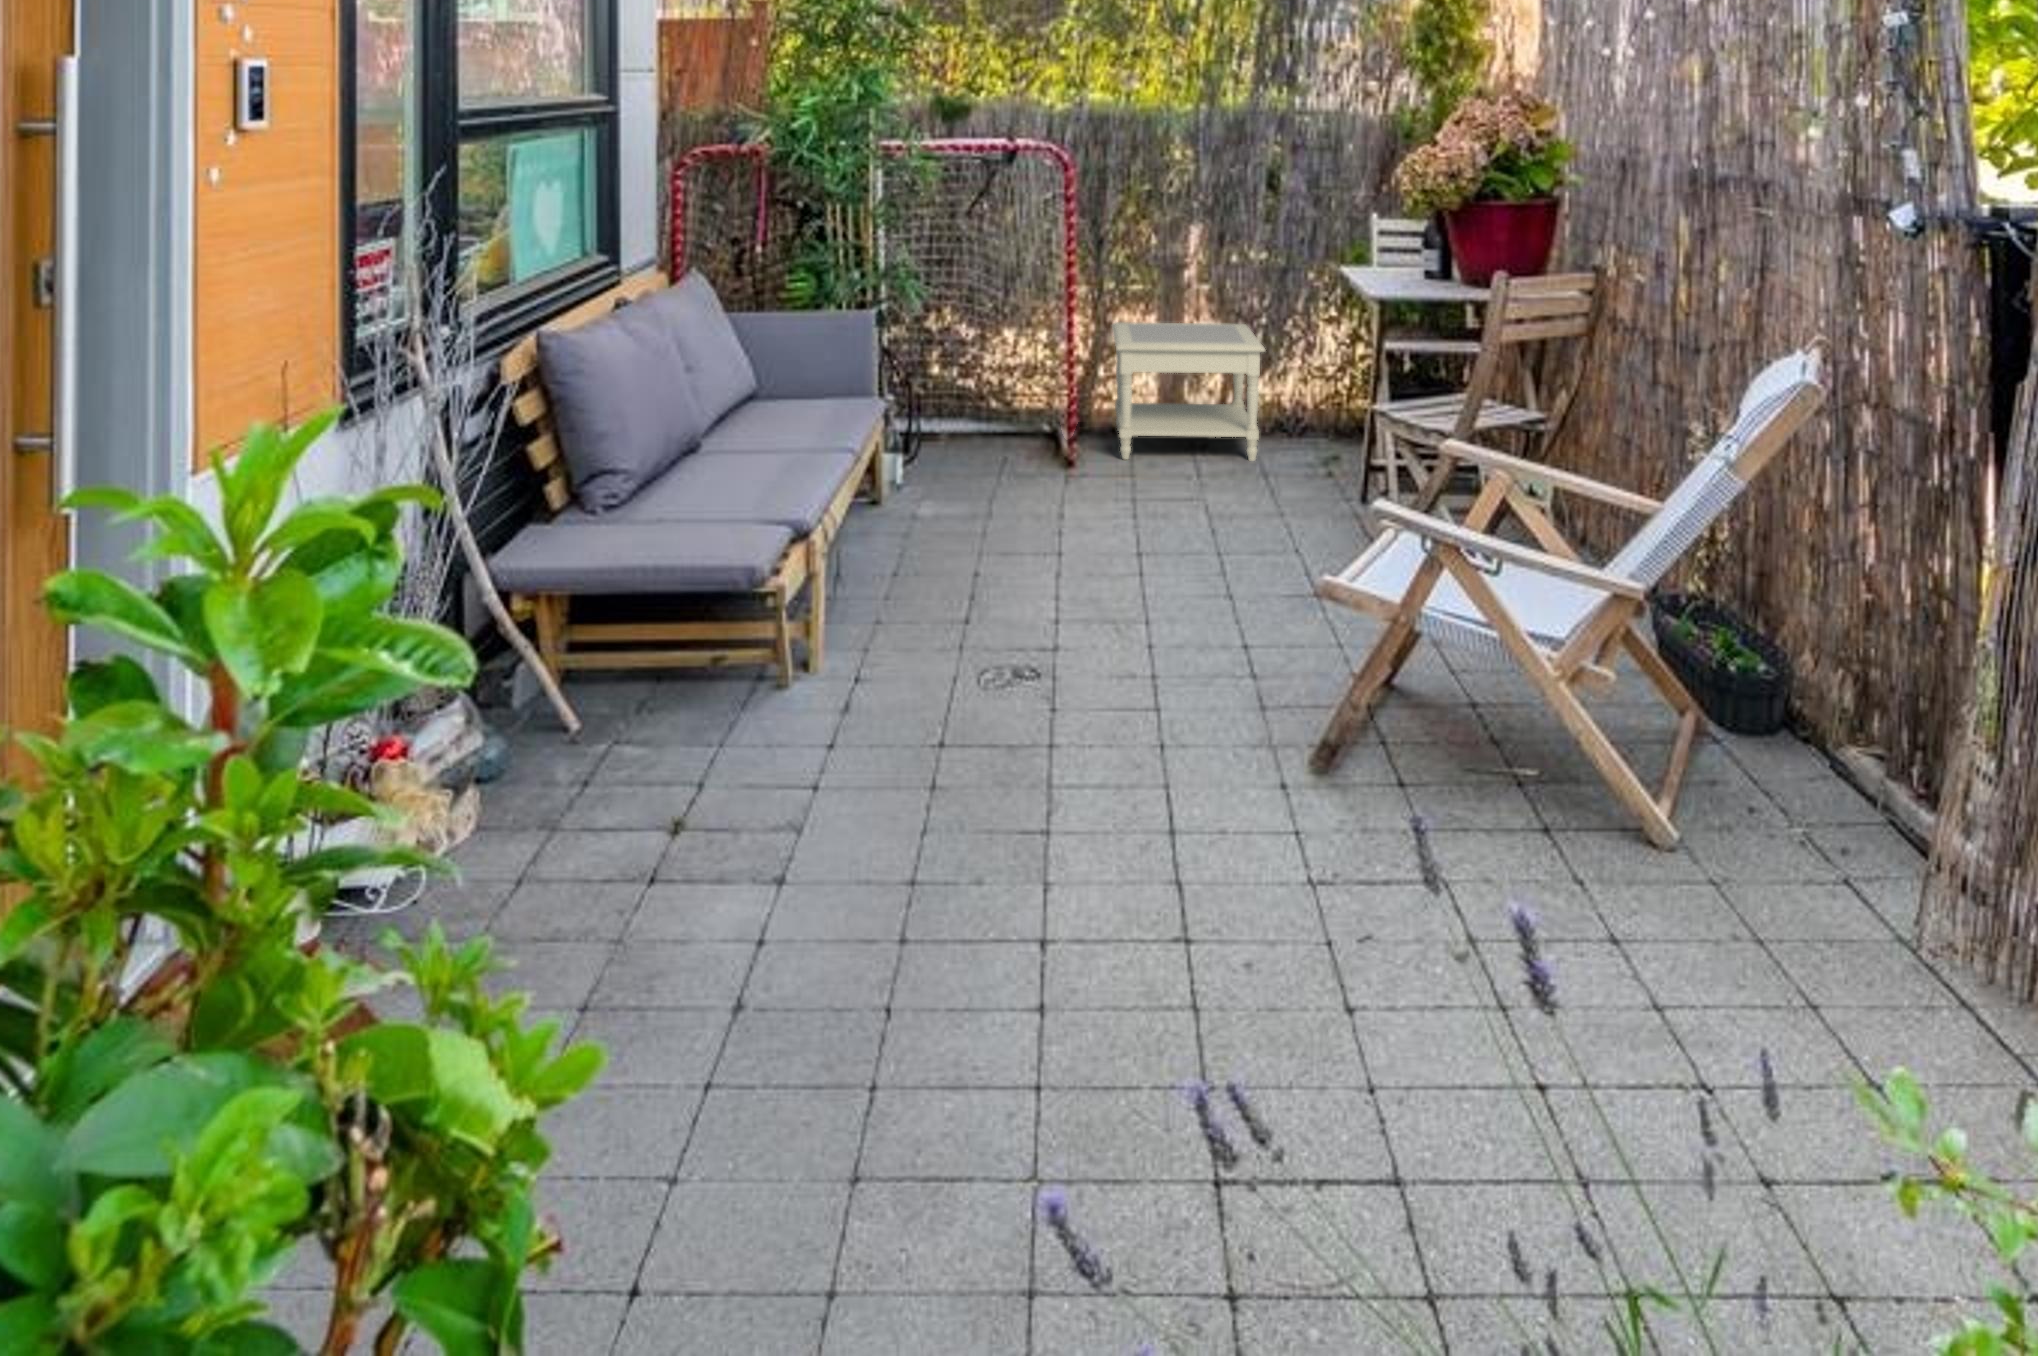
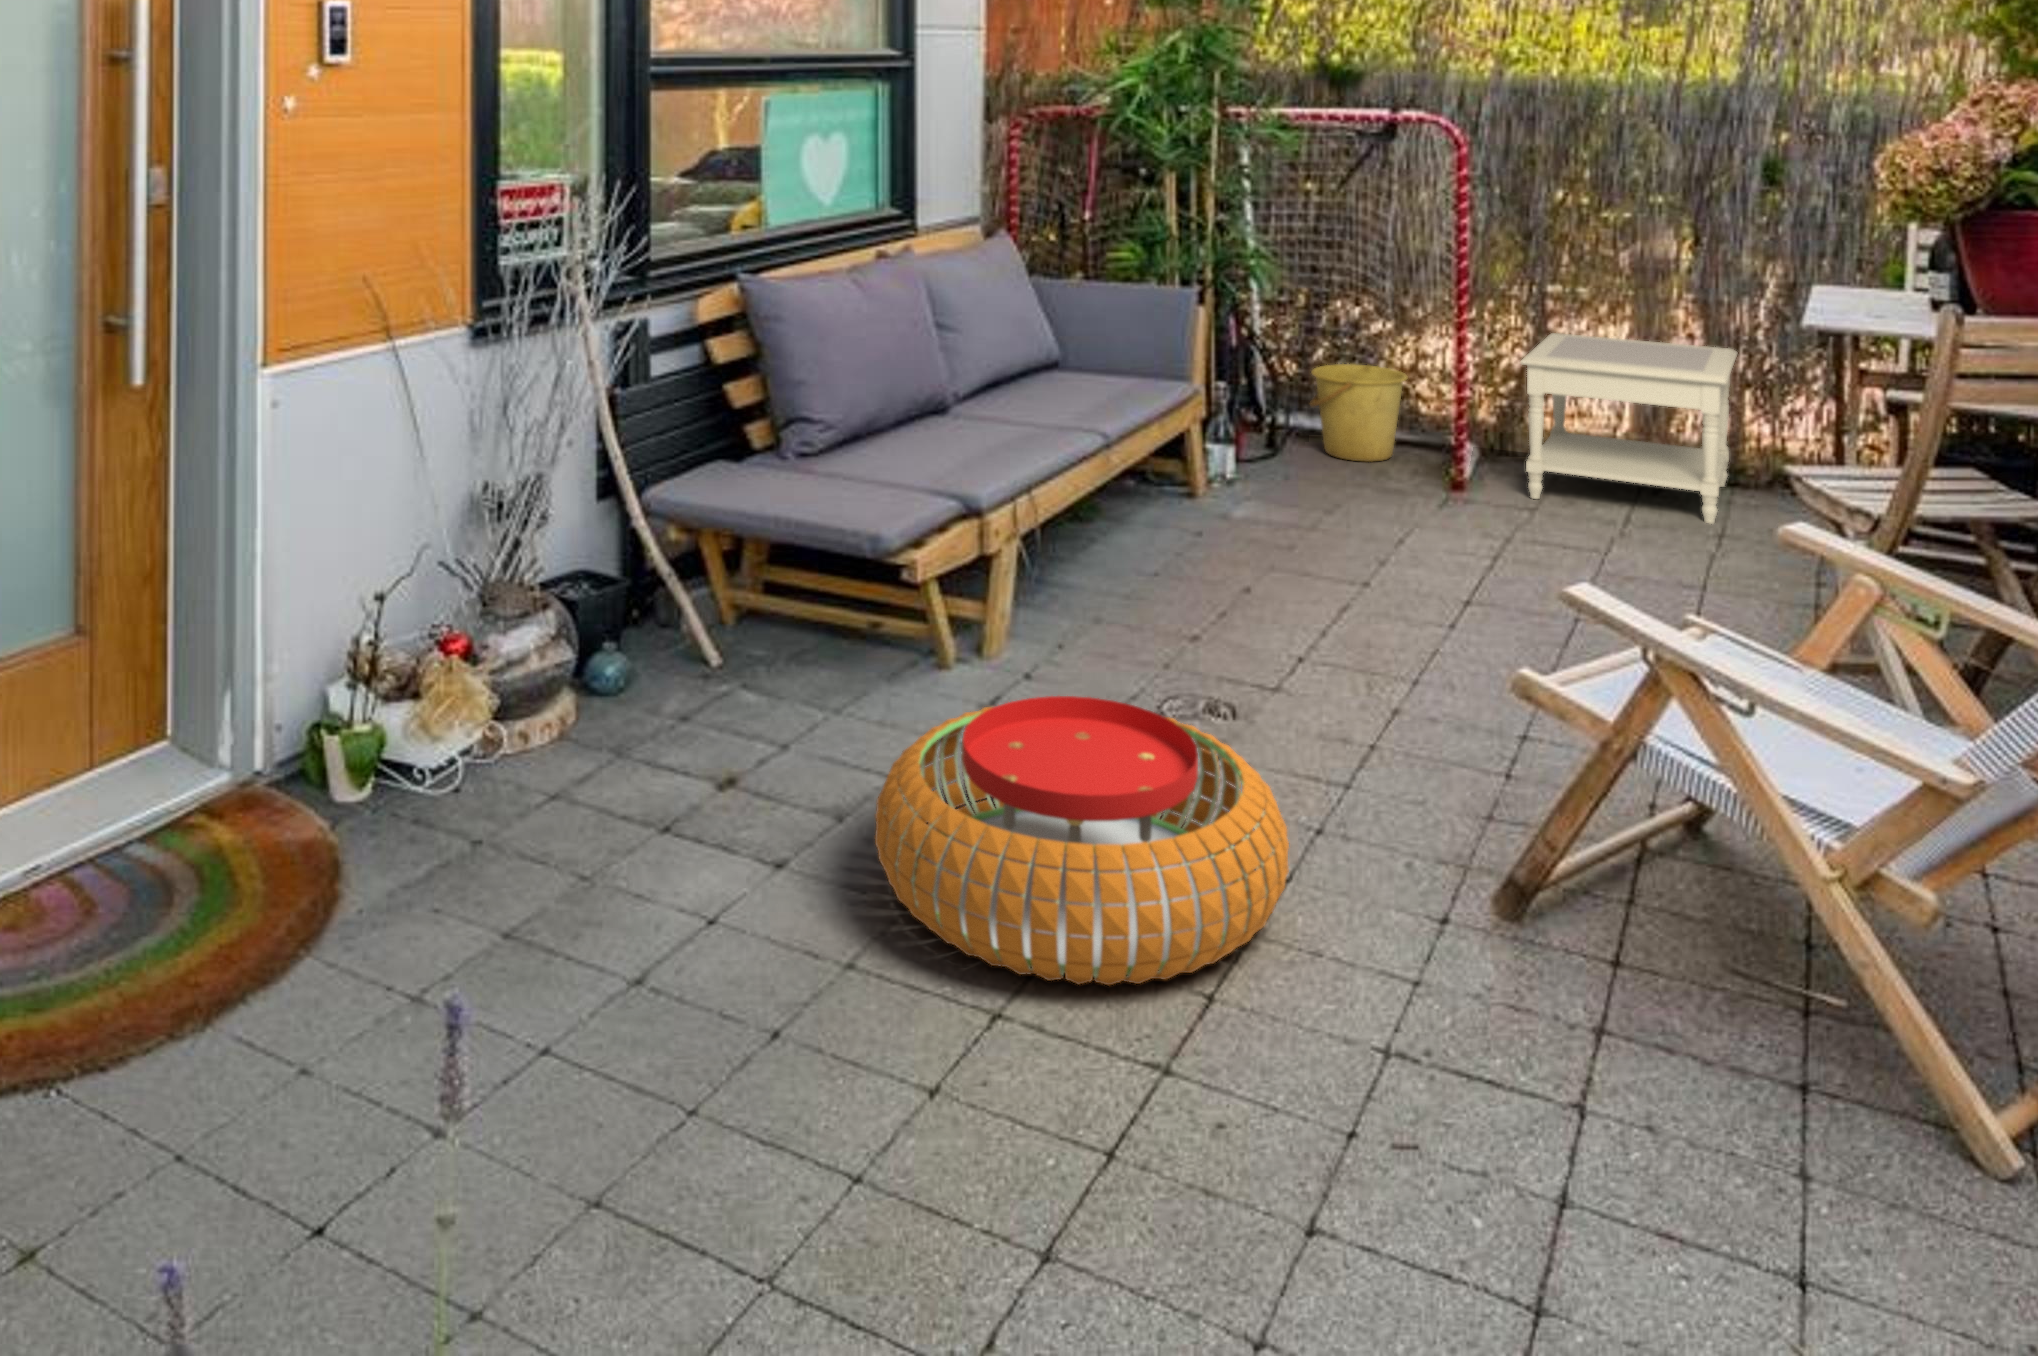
bucket: none [929,363,1009,447] -> present [1310,364,1407,462]
pouf: none [891,662,1233,892] -> present [875,696,1289,985]

